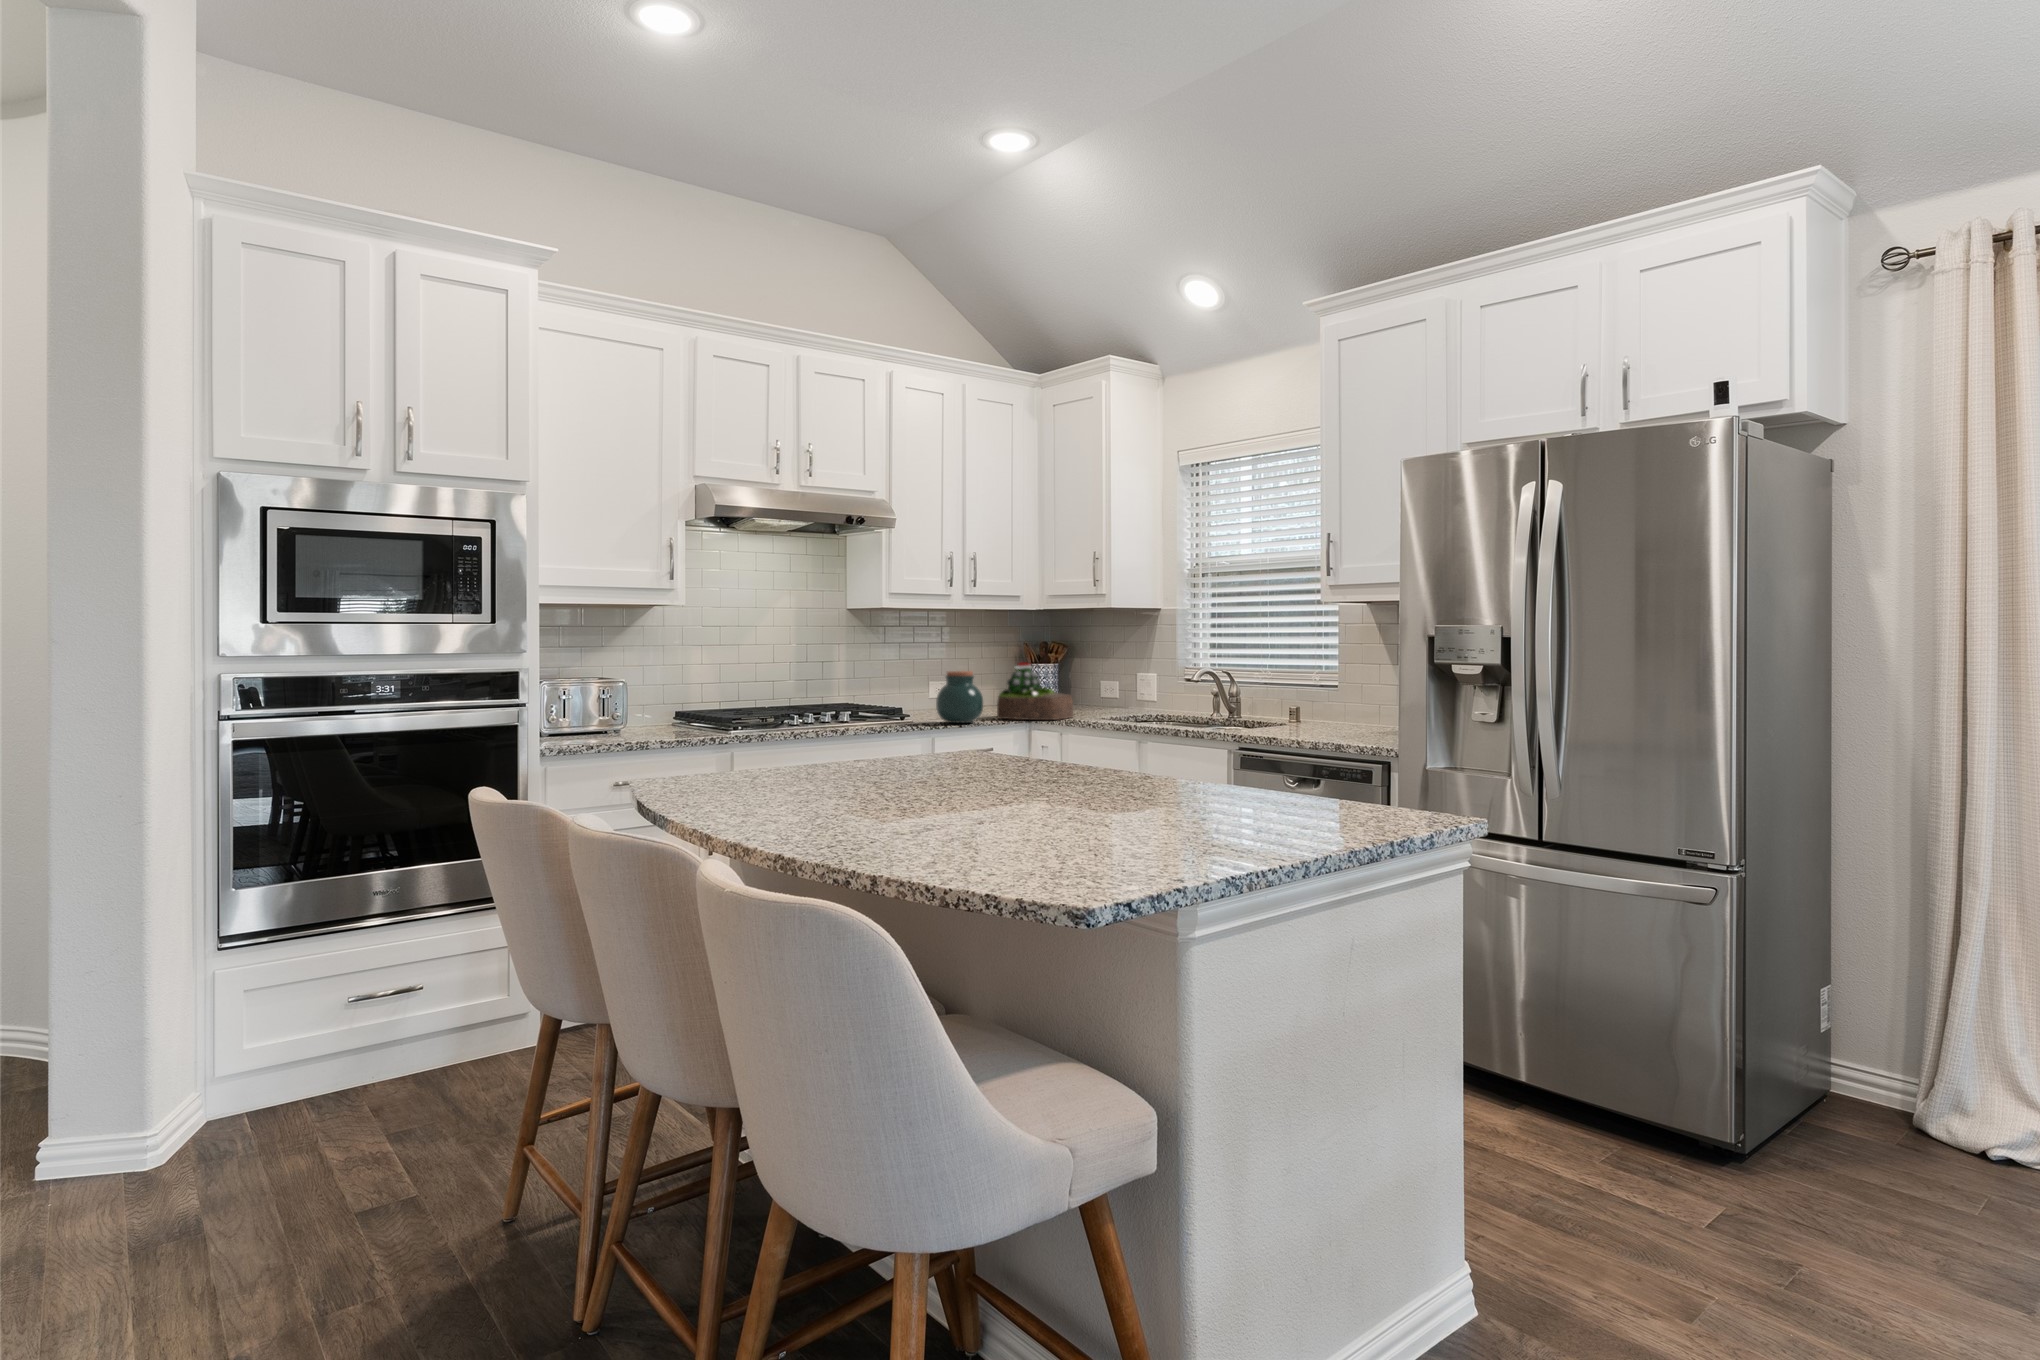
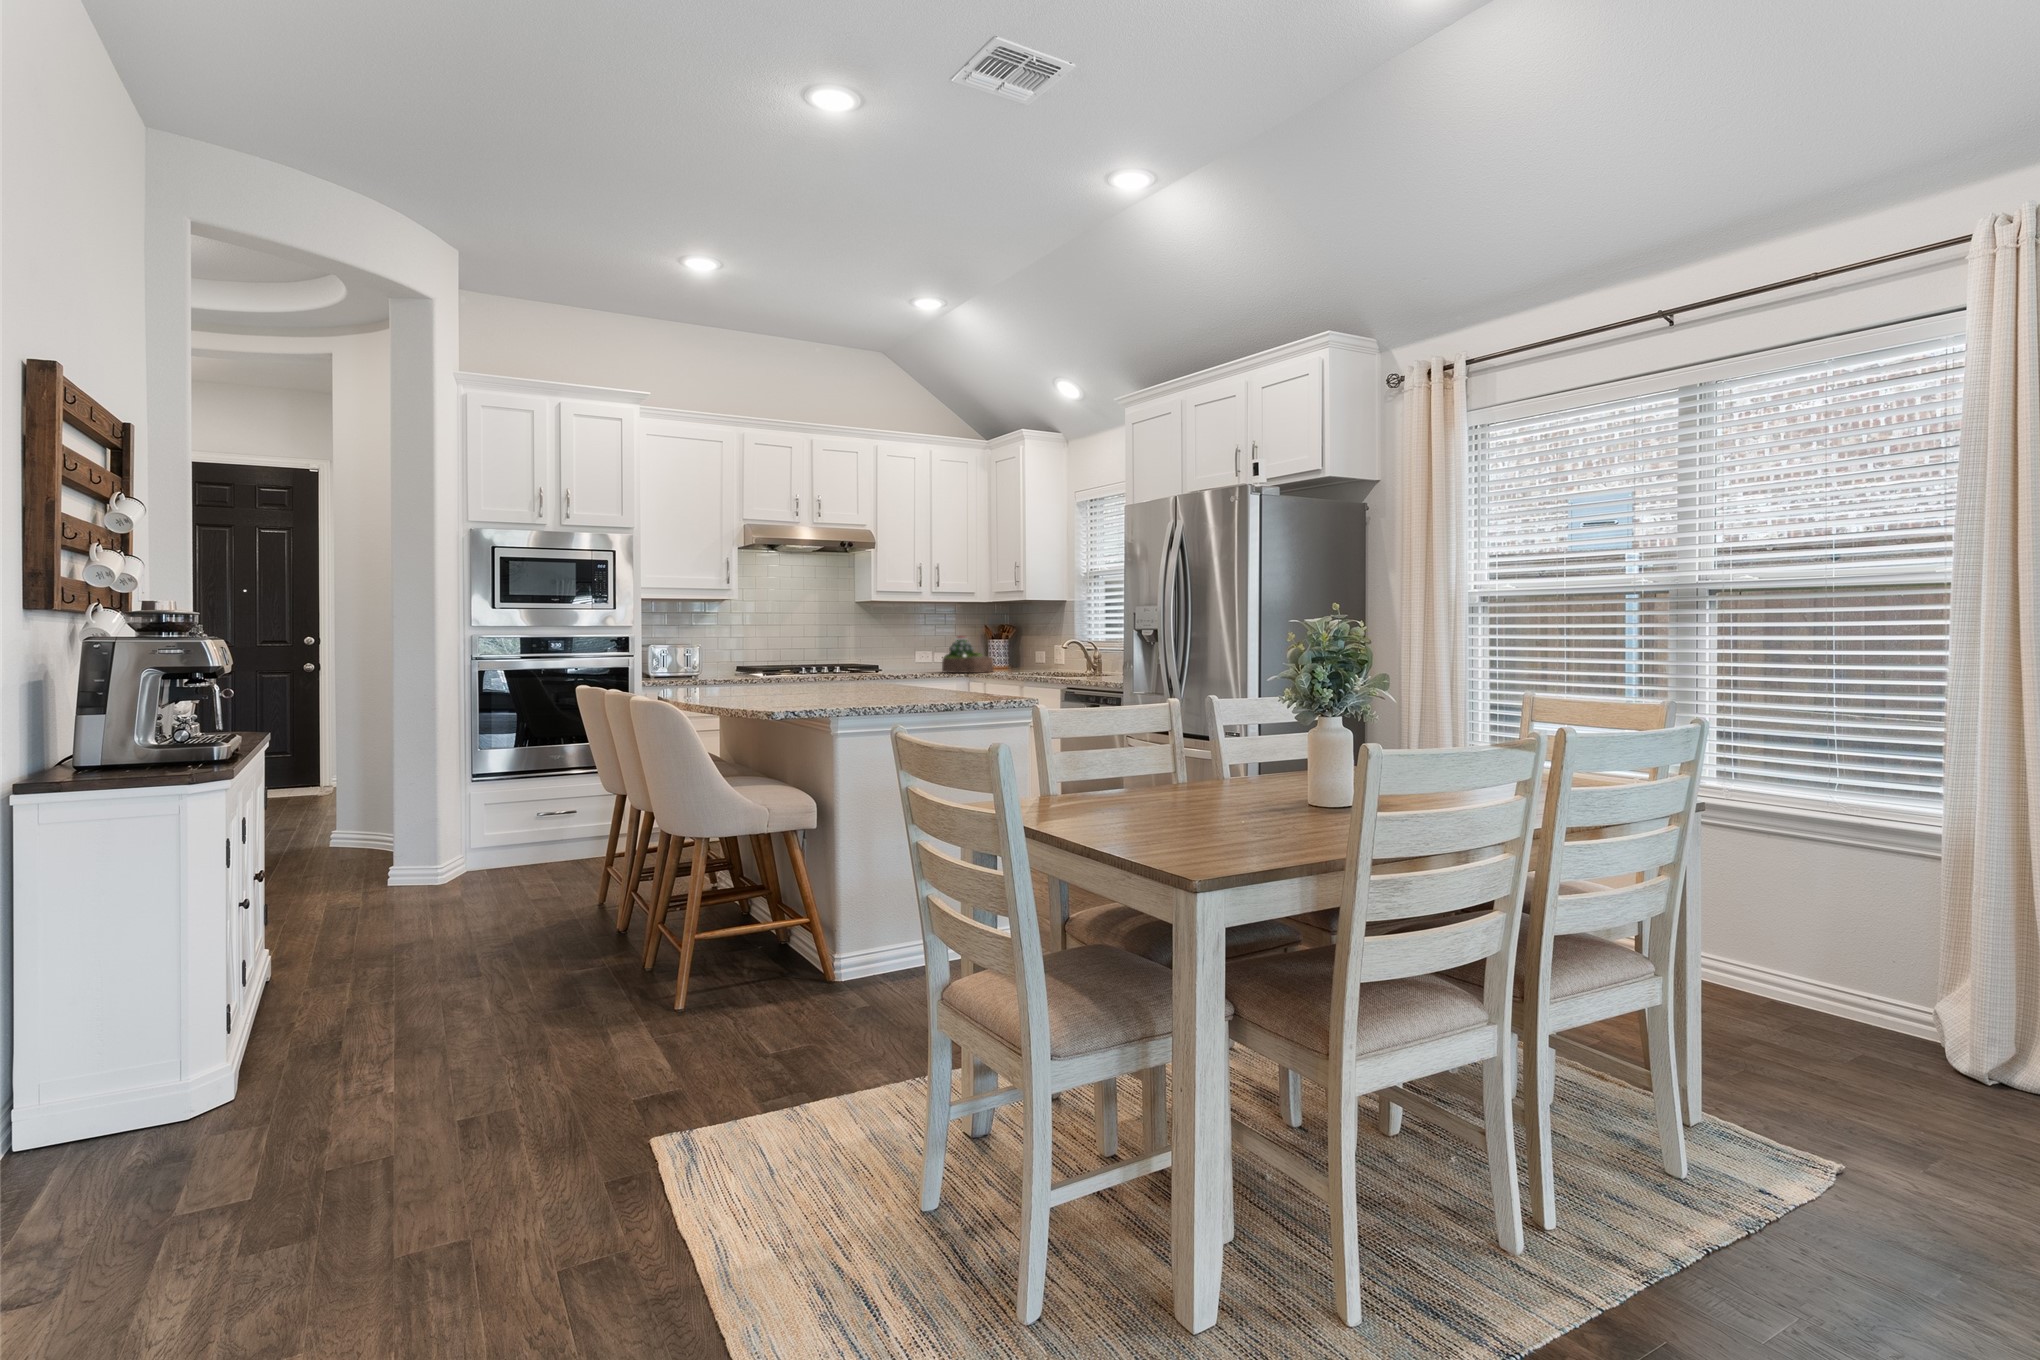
jar: present [936,671,983,724] -> none [899,641,930,674]

